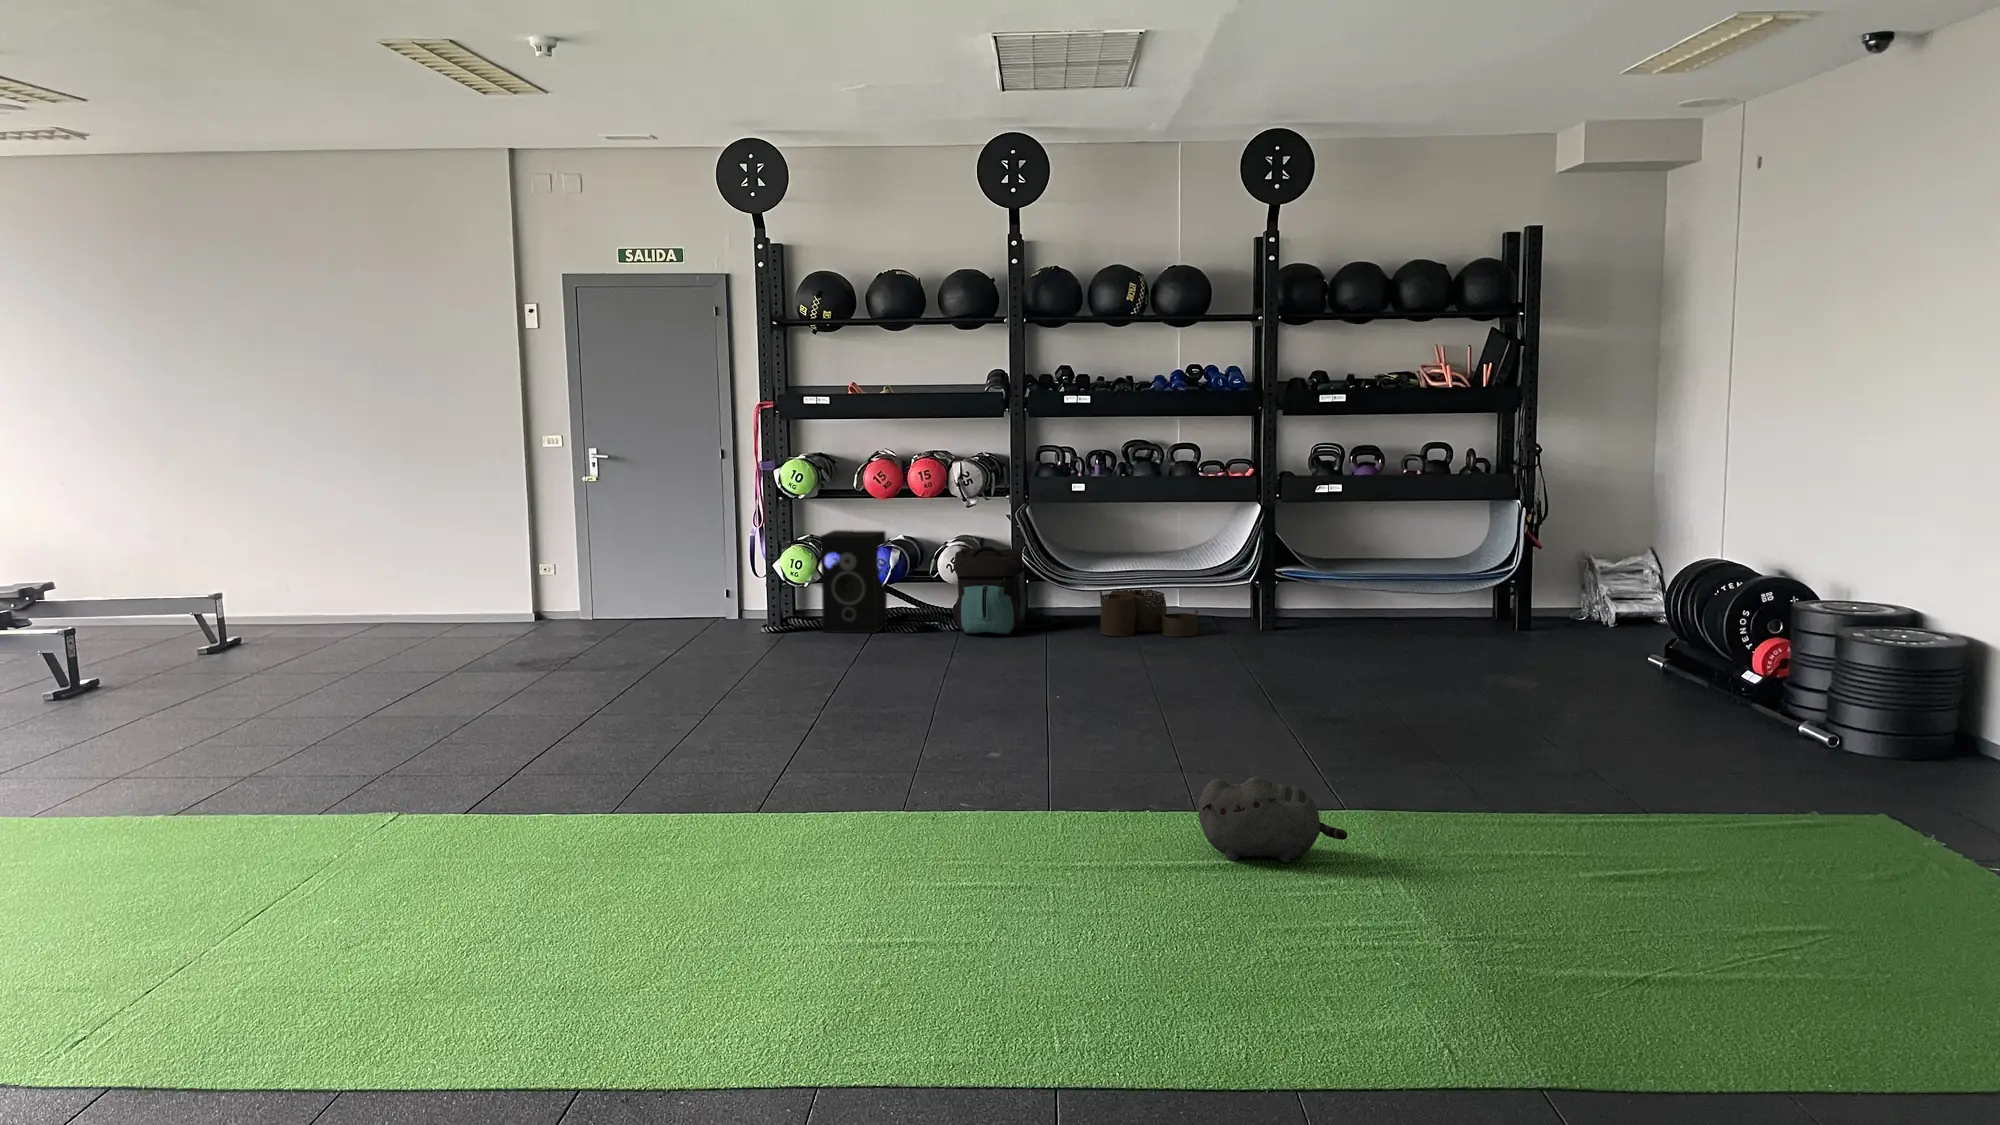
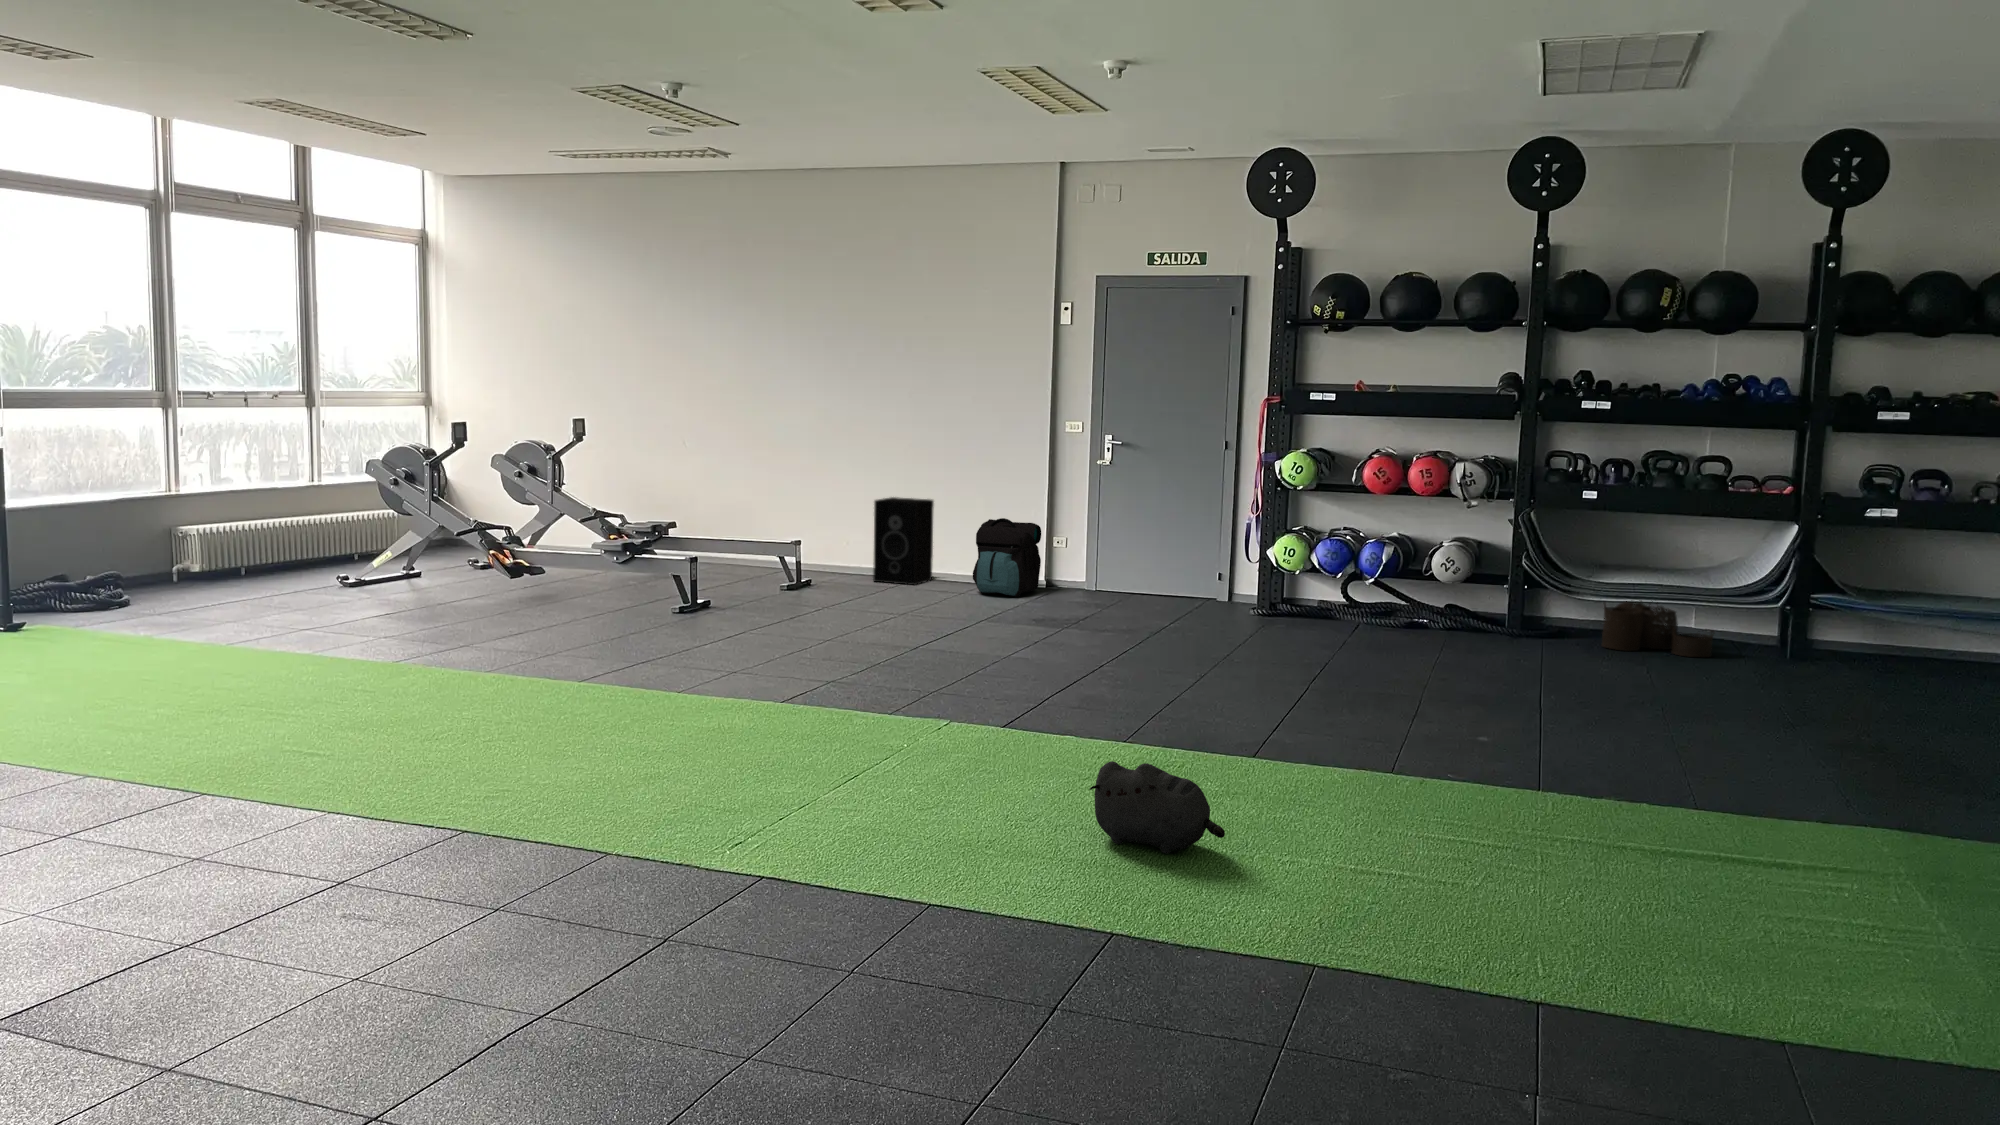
speaker: present [820,530,888,633] -> present [873,497,934,585]
backpack: present [953,547,1024,635] -> present [973,518,1041,597]
plush toy: present [1199,777,1347,863] -> present [1090,761,1225,854]

